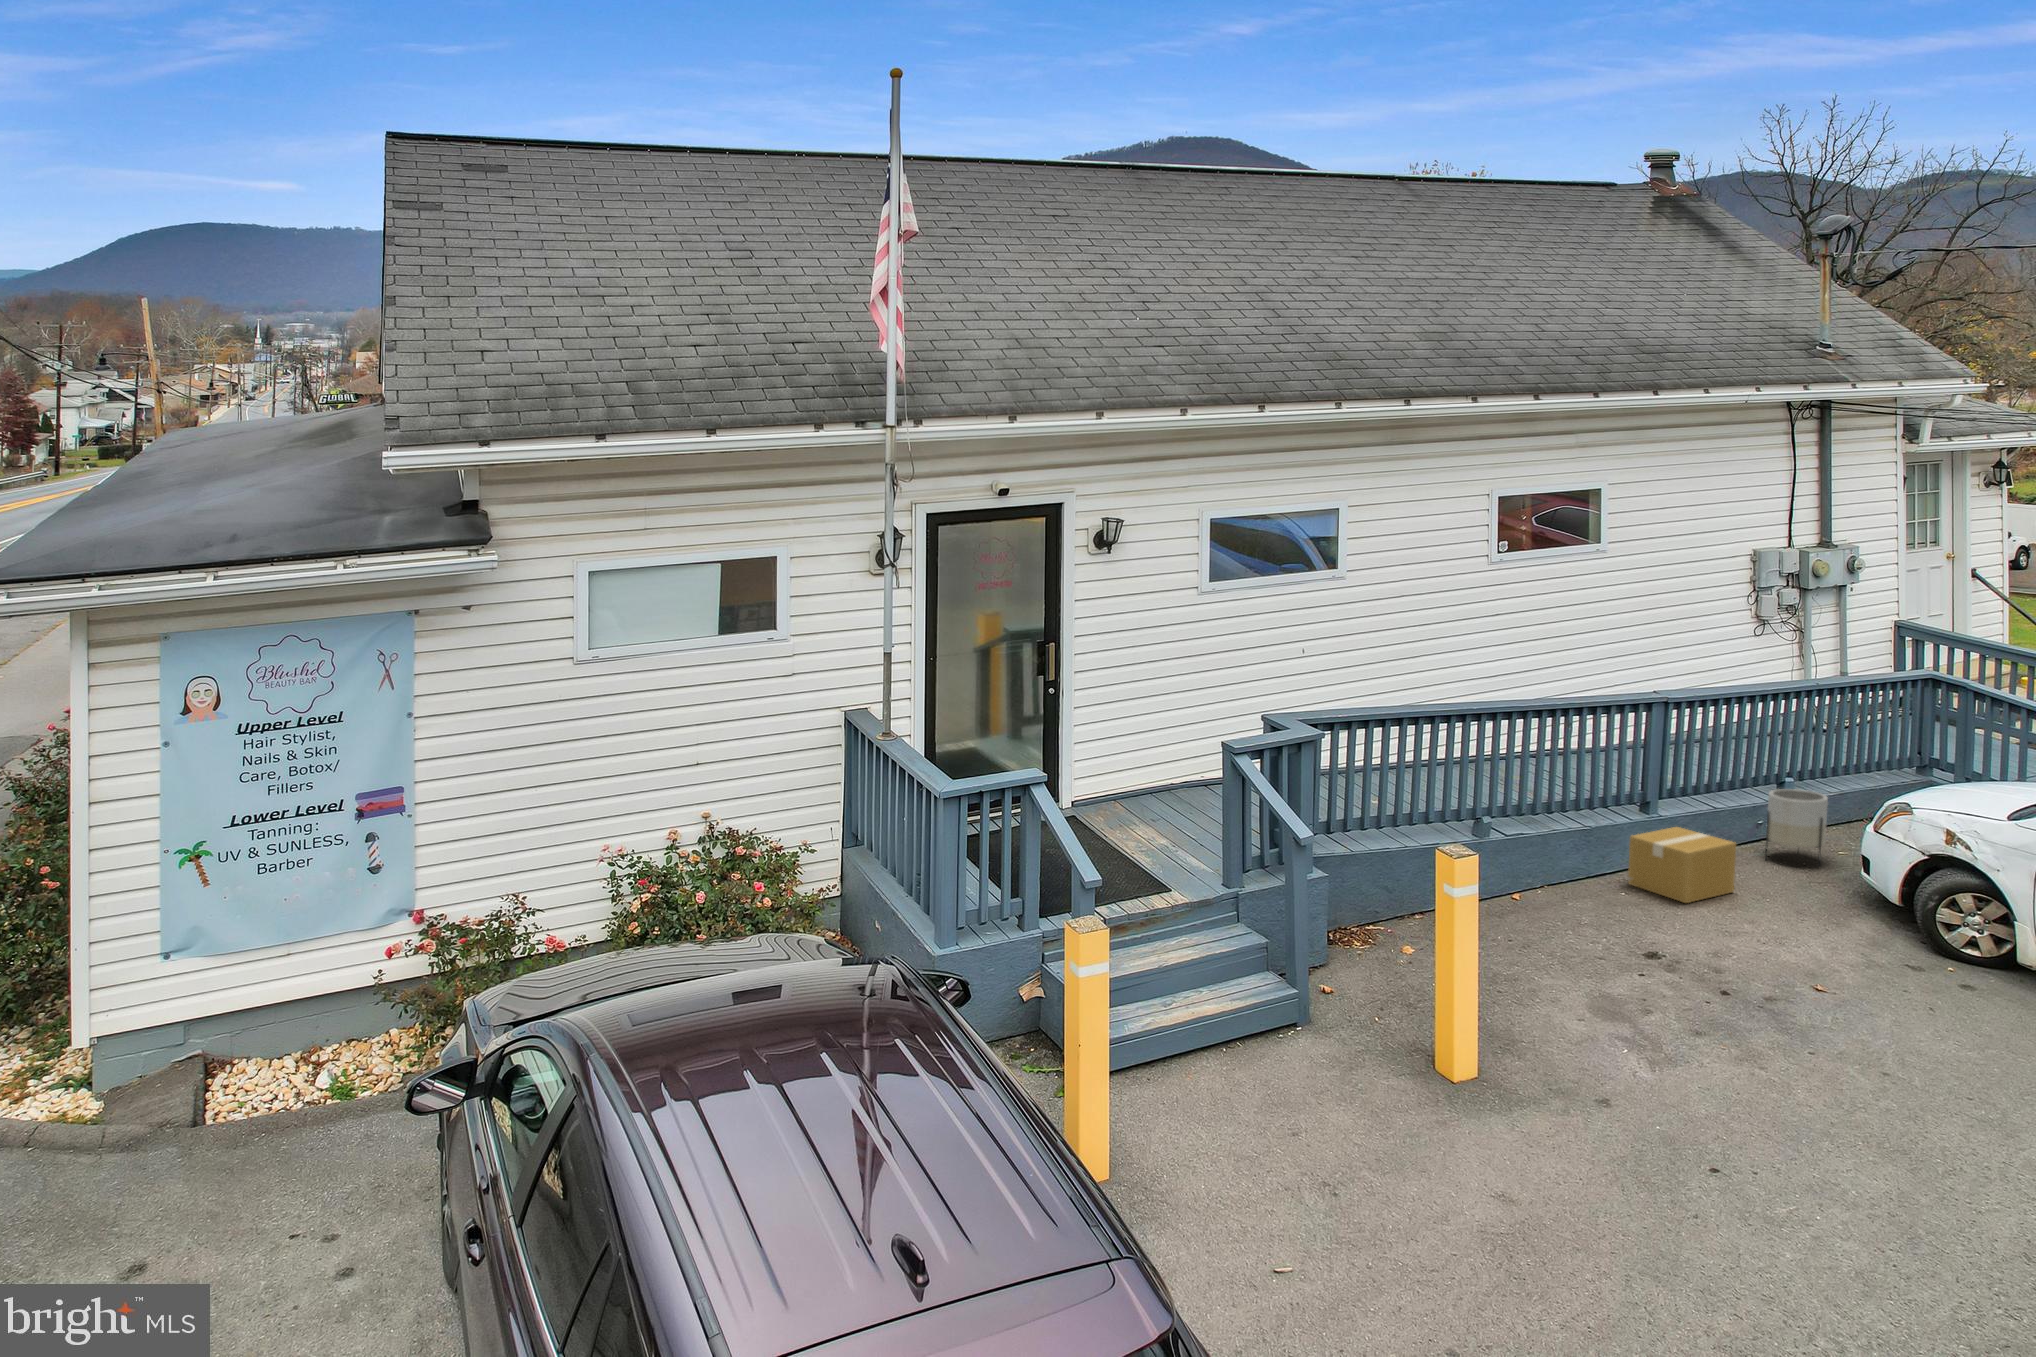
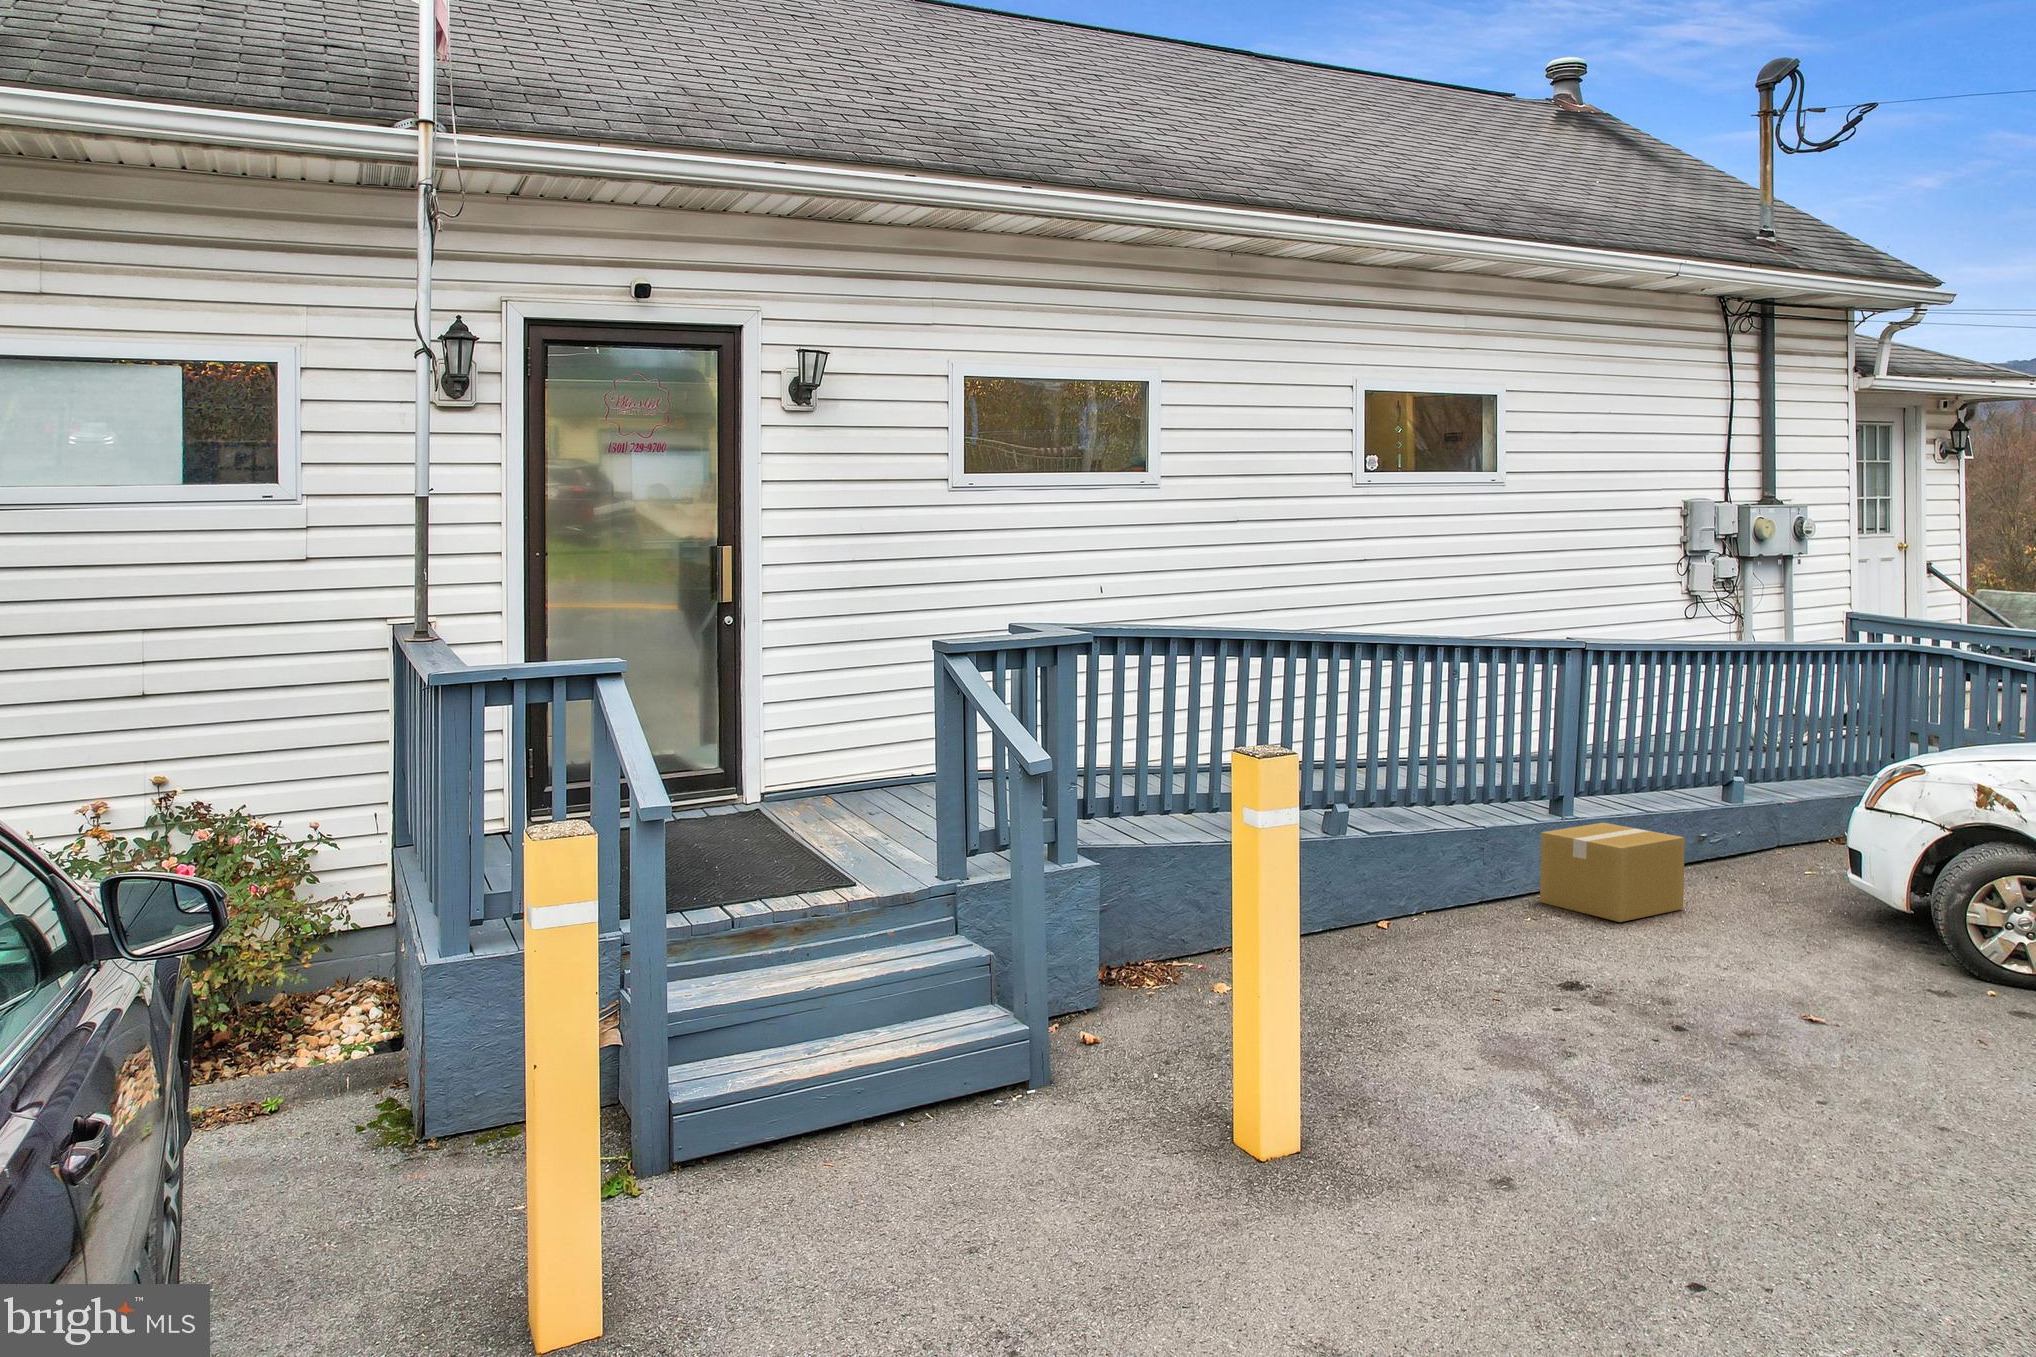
planter: present [1765,789,1828,866] -> none [1719,777,1799,881]

